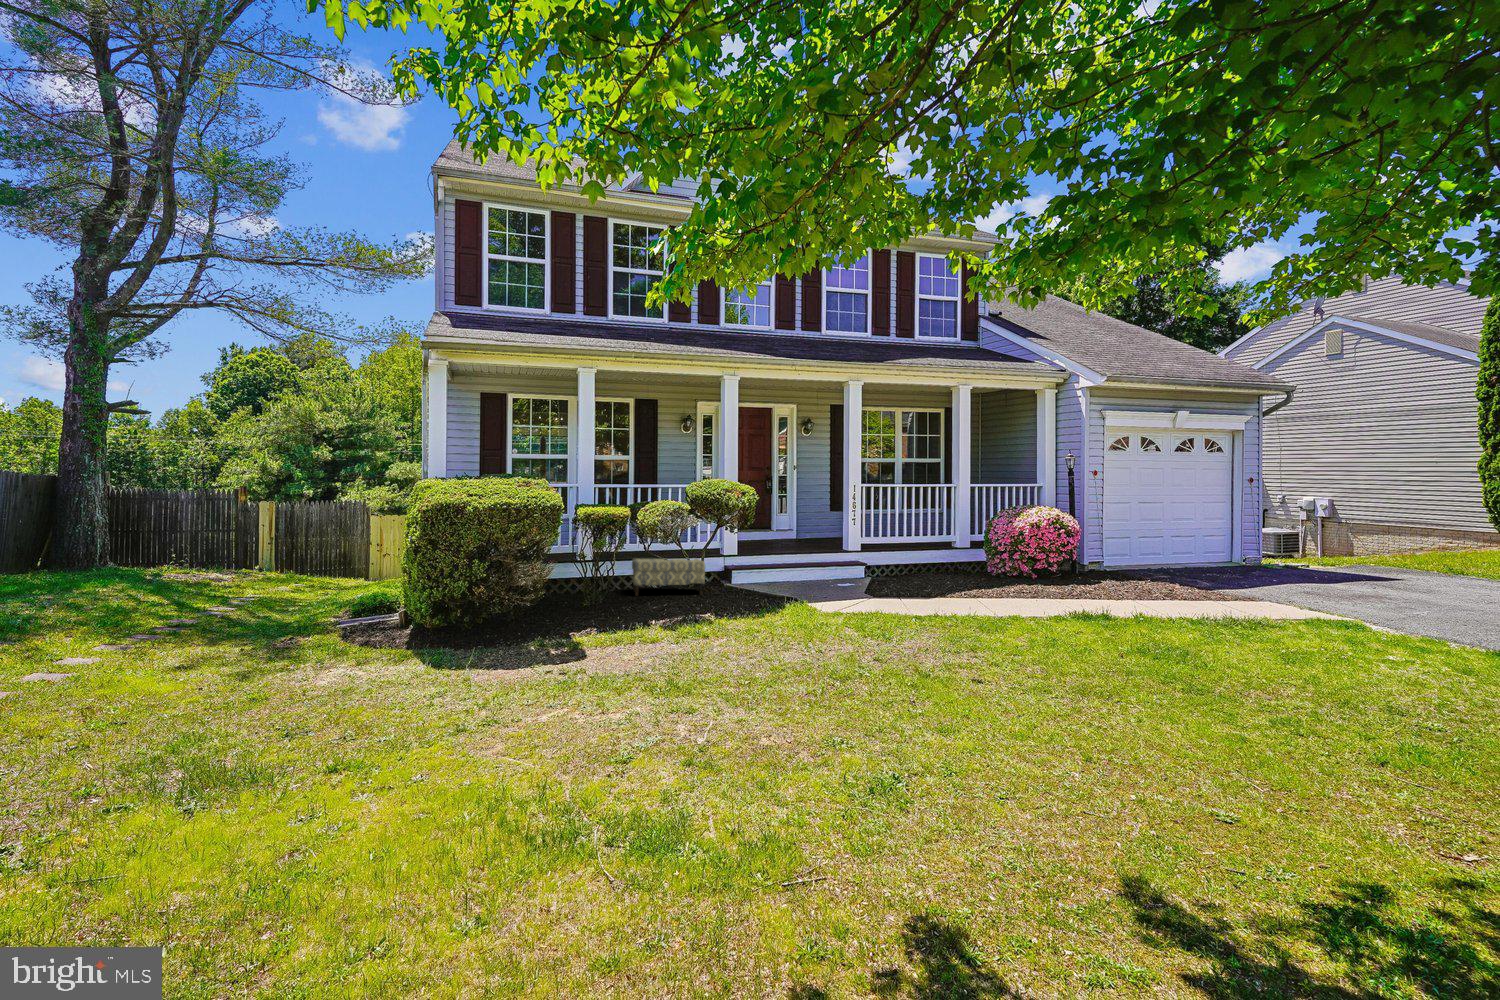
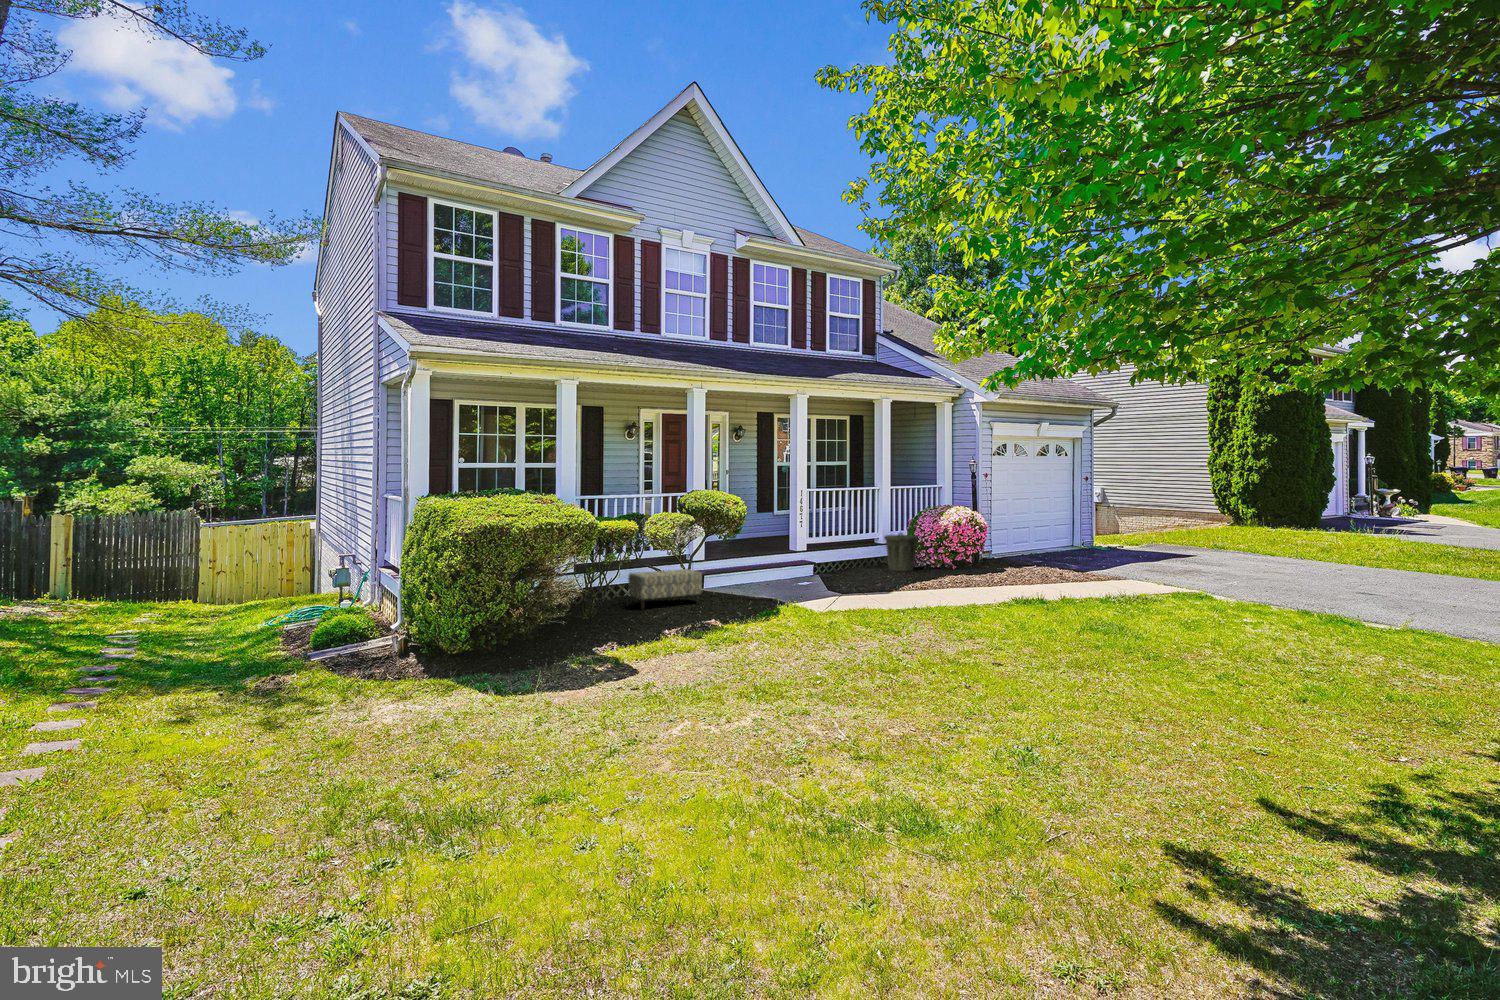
trash can: none [948,534,990,579] -> present [884,533,919,571]

